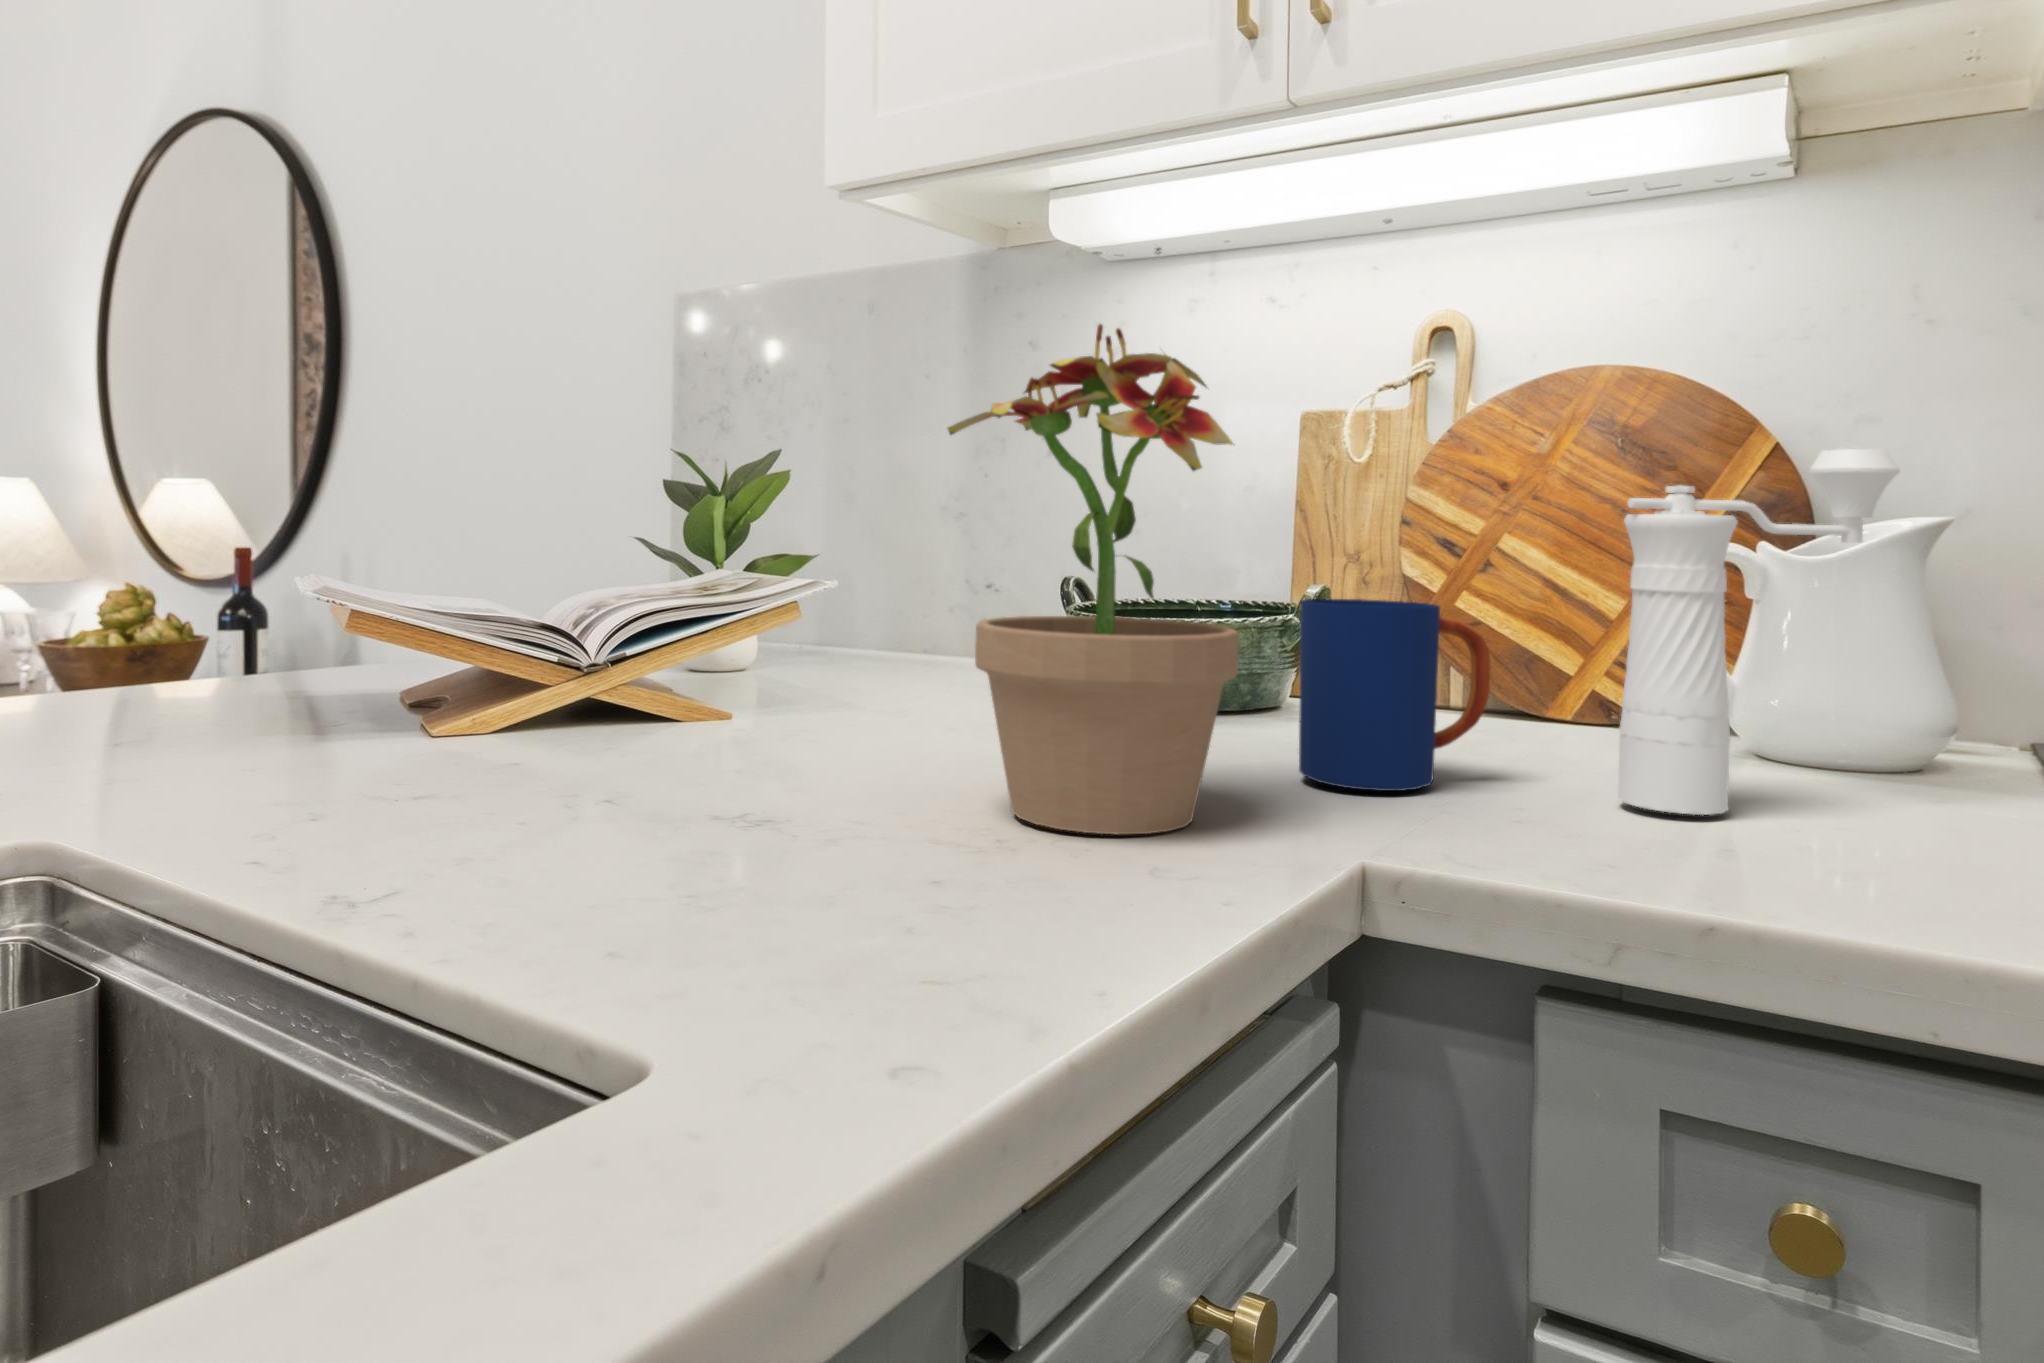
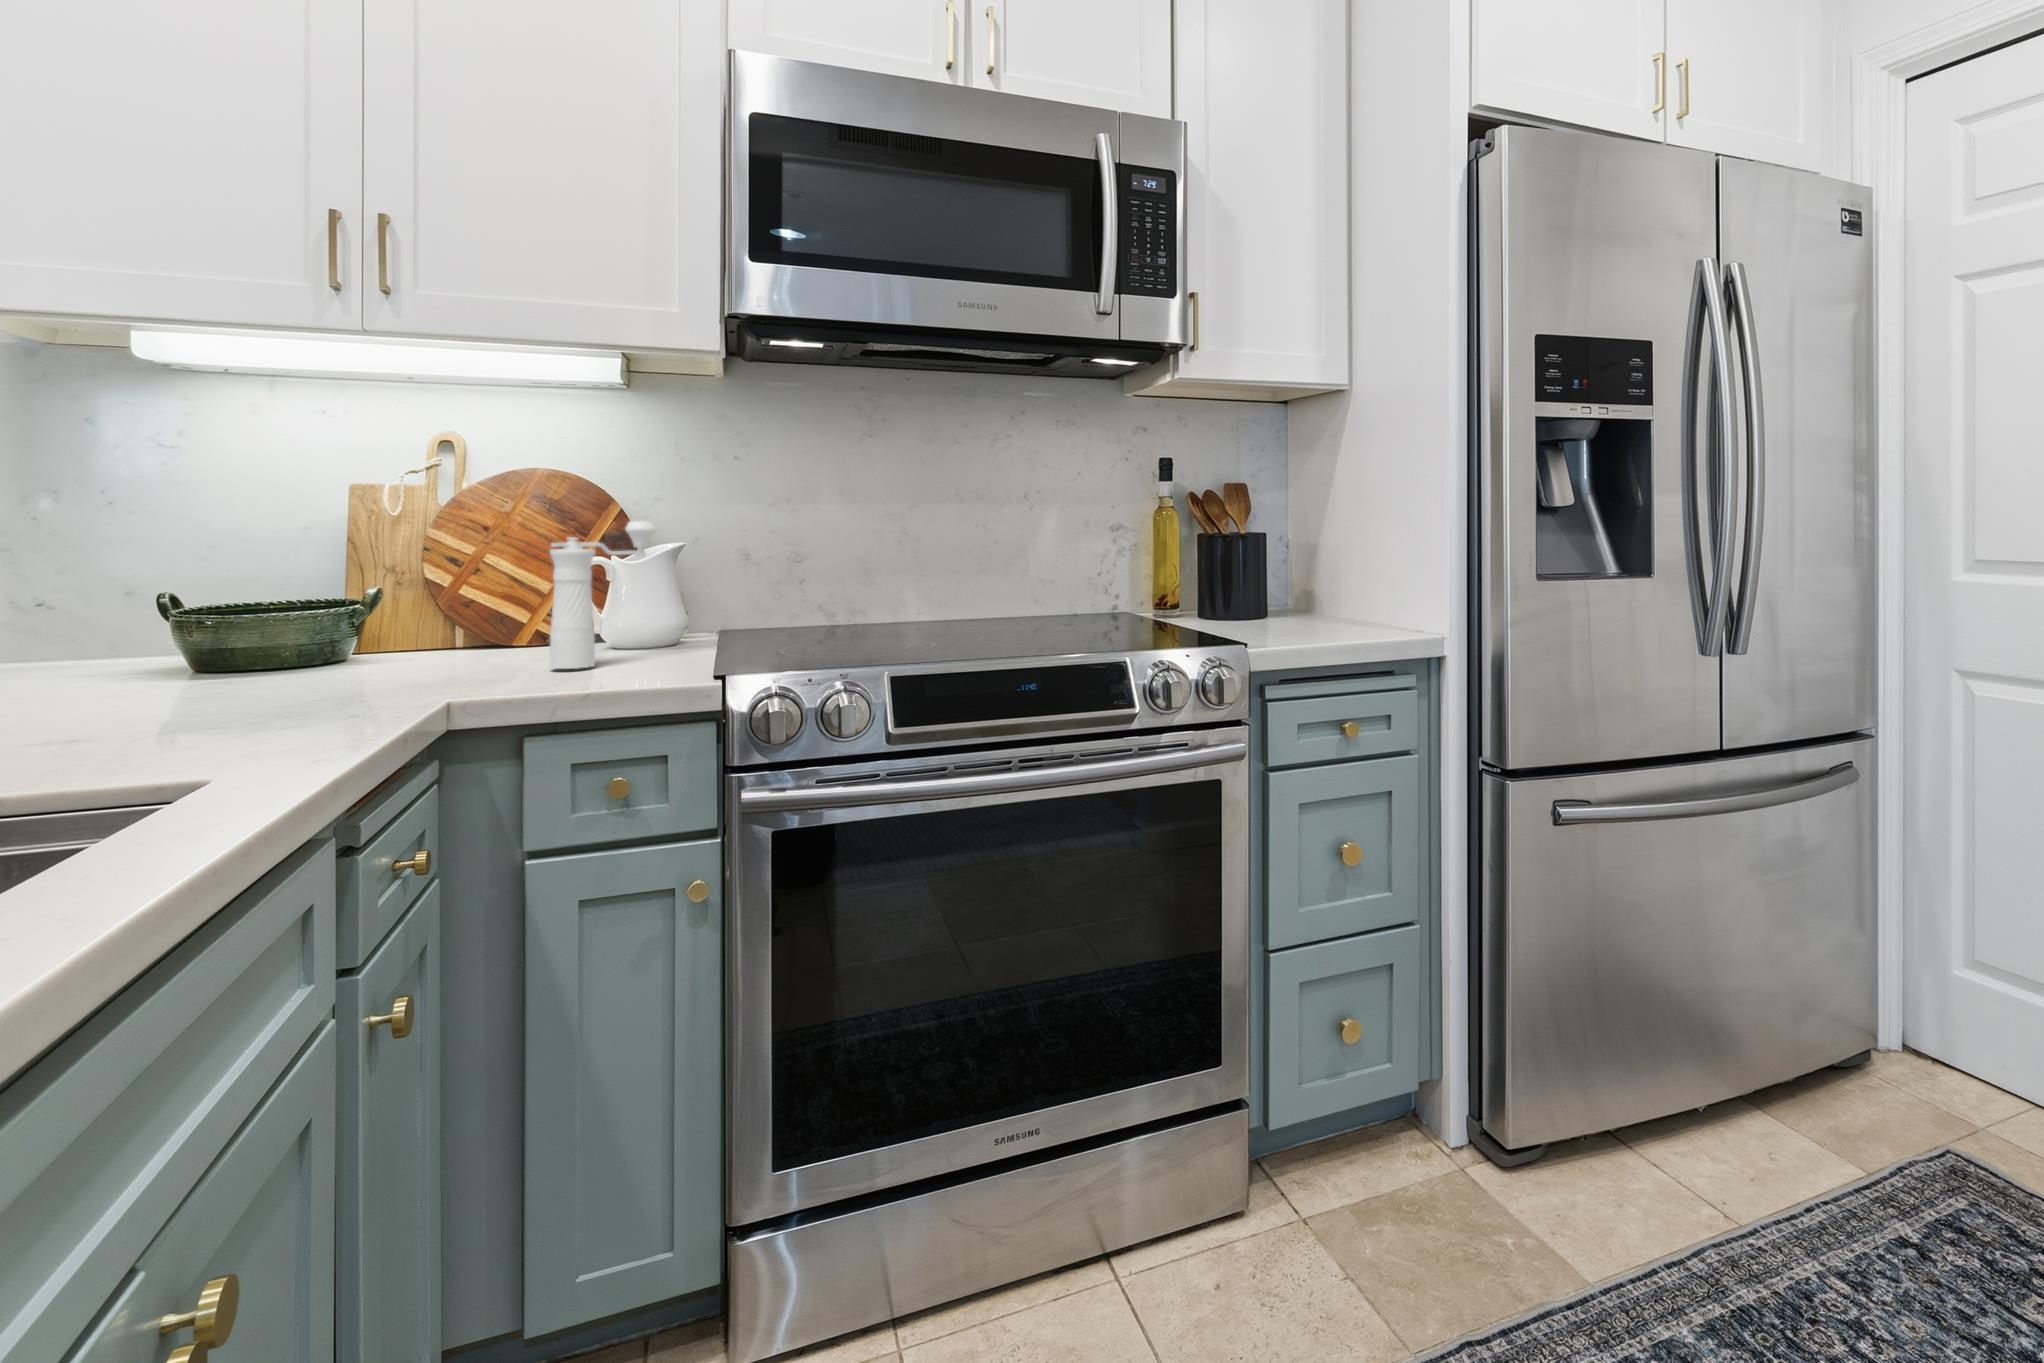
potted plant: present [948,324,1239,835] -> none [184,464,368,713]
mug: present [1299,599,1490,791] -> none [387,592,489,681]

